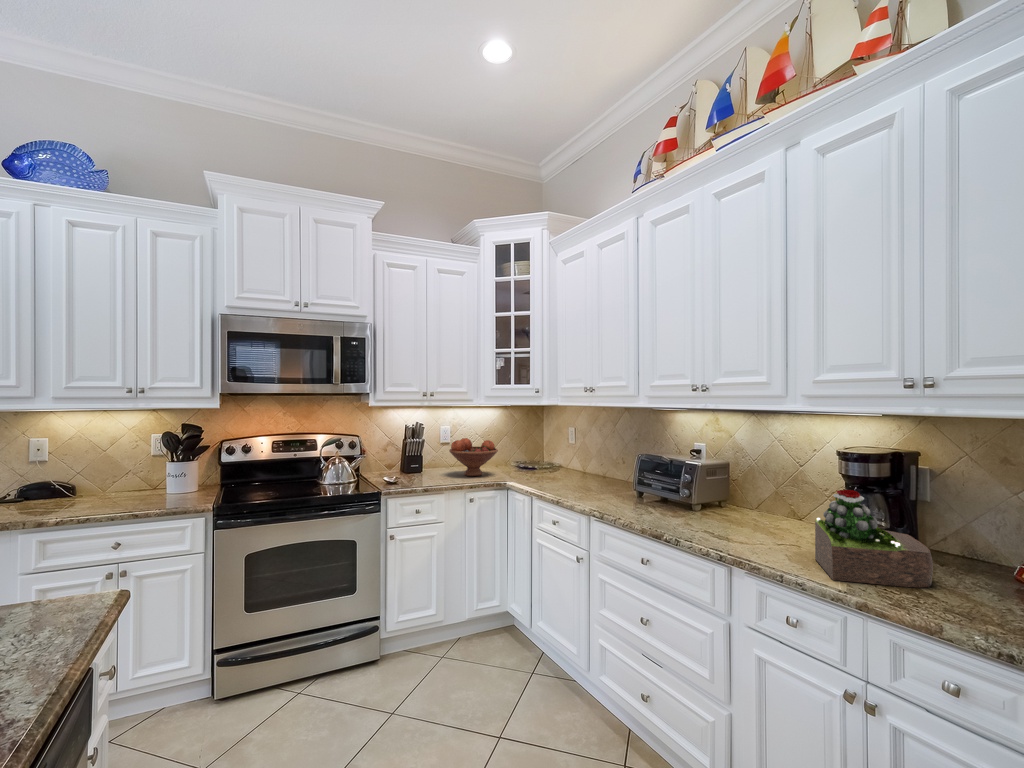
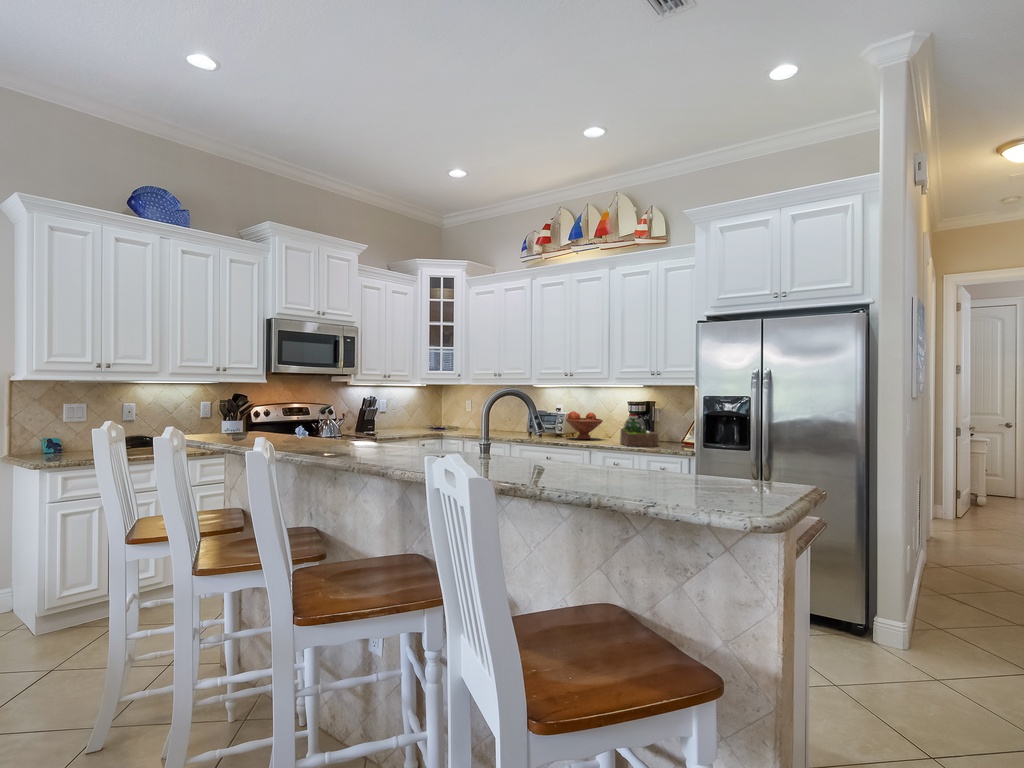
fruit bowl: present [449,438,498,476] -> present [566,411,603,439]

